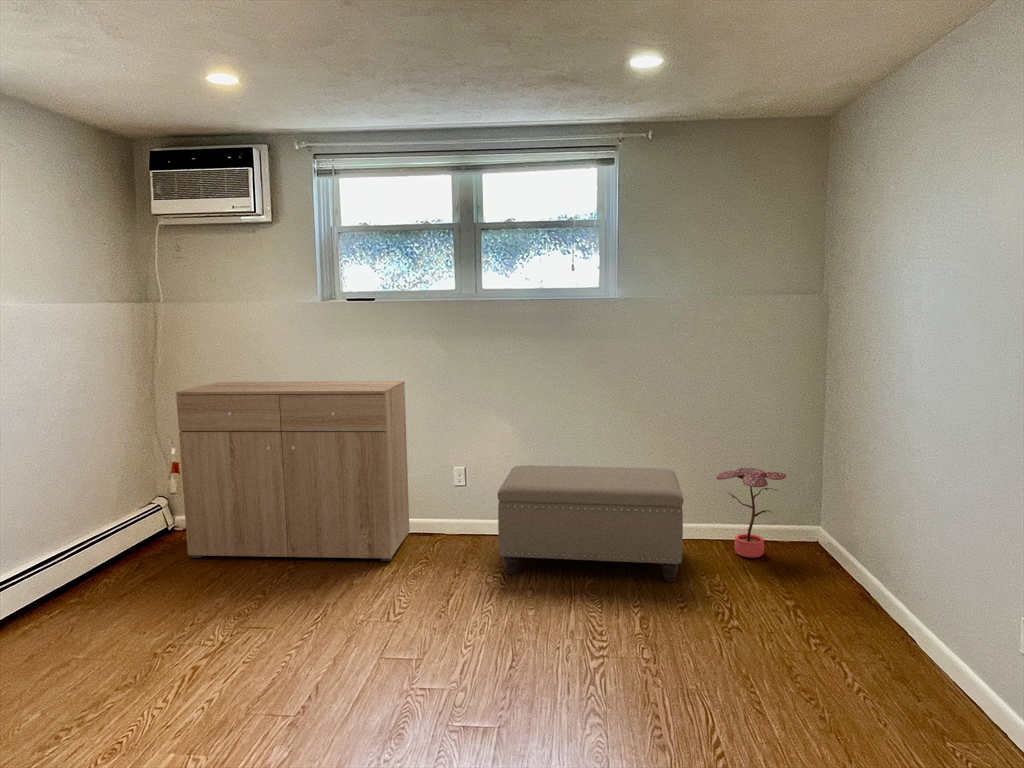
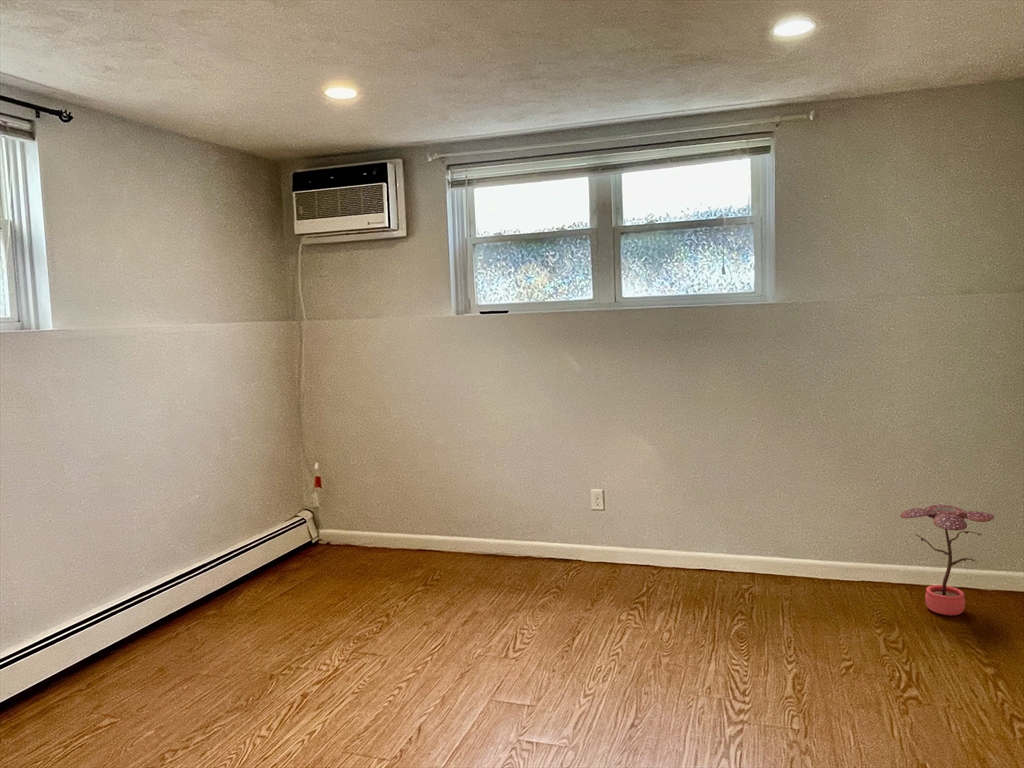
dresser: present [176,381,410,561] -> none [313,398,544,590]
ottoman: present [497,465,683,582] -> none [632,493,852,638]

